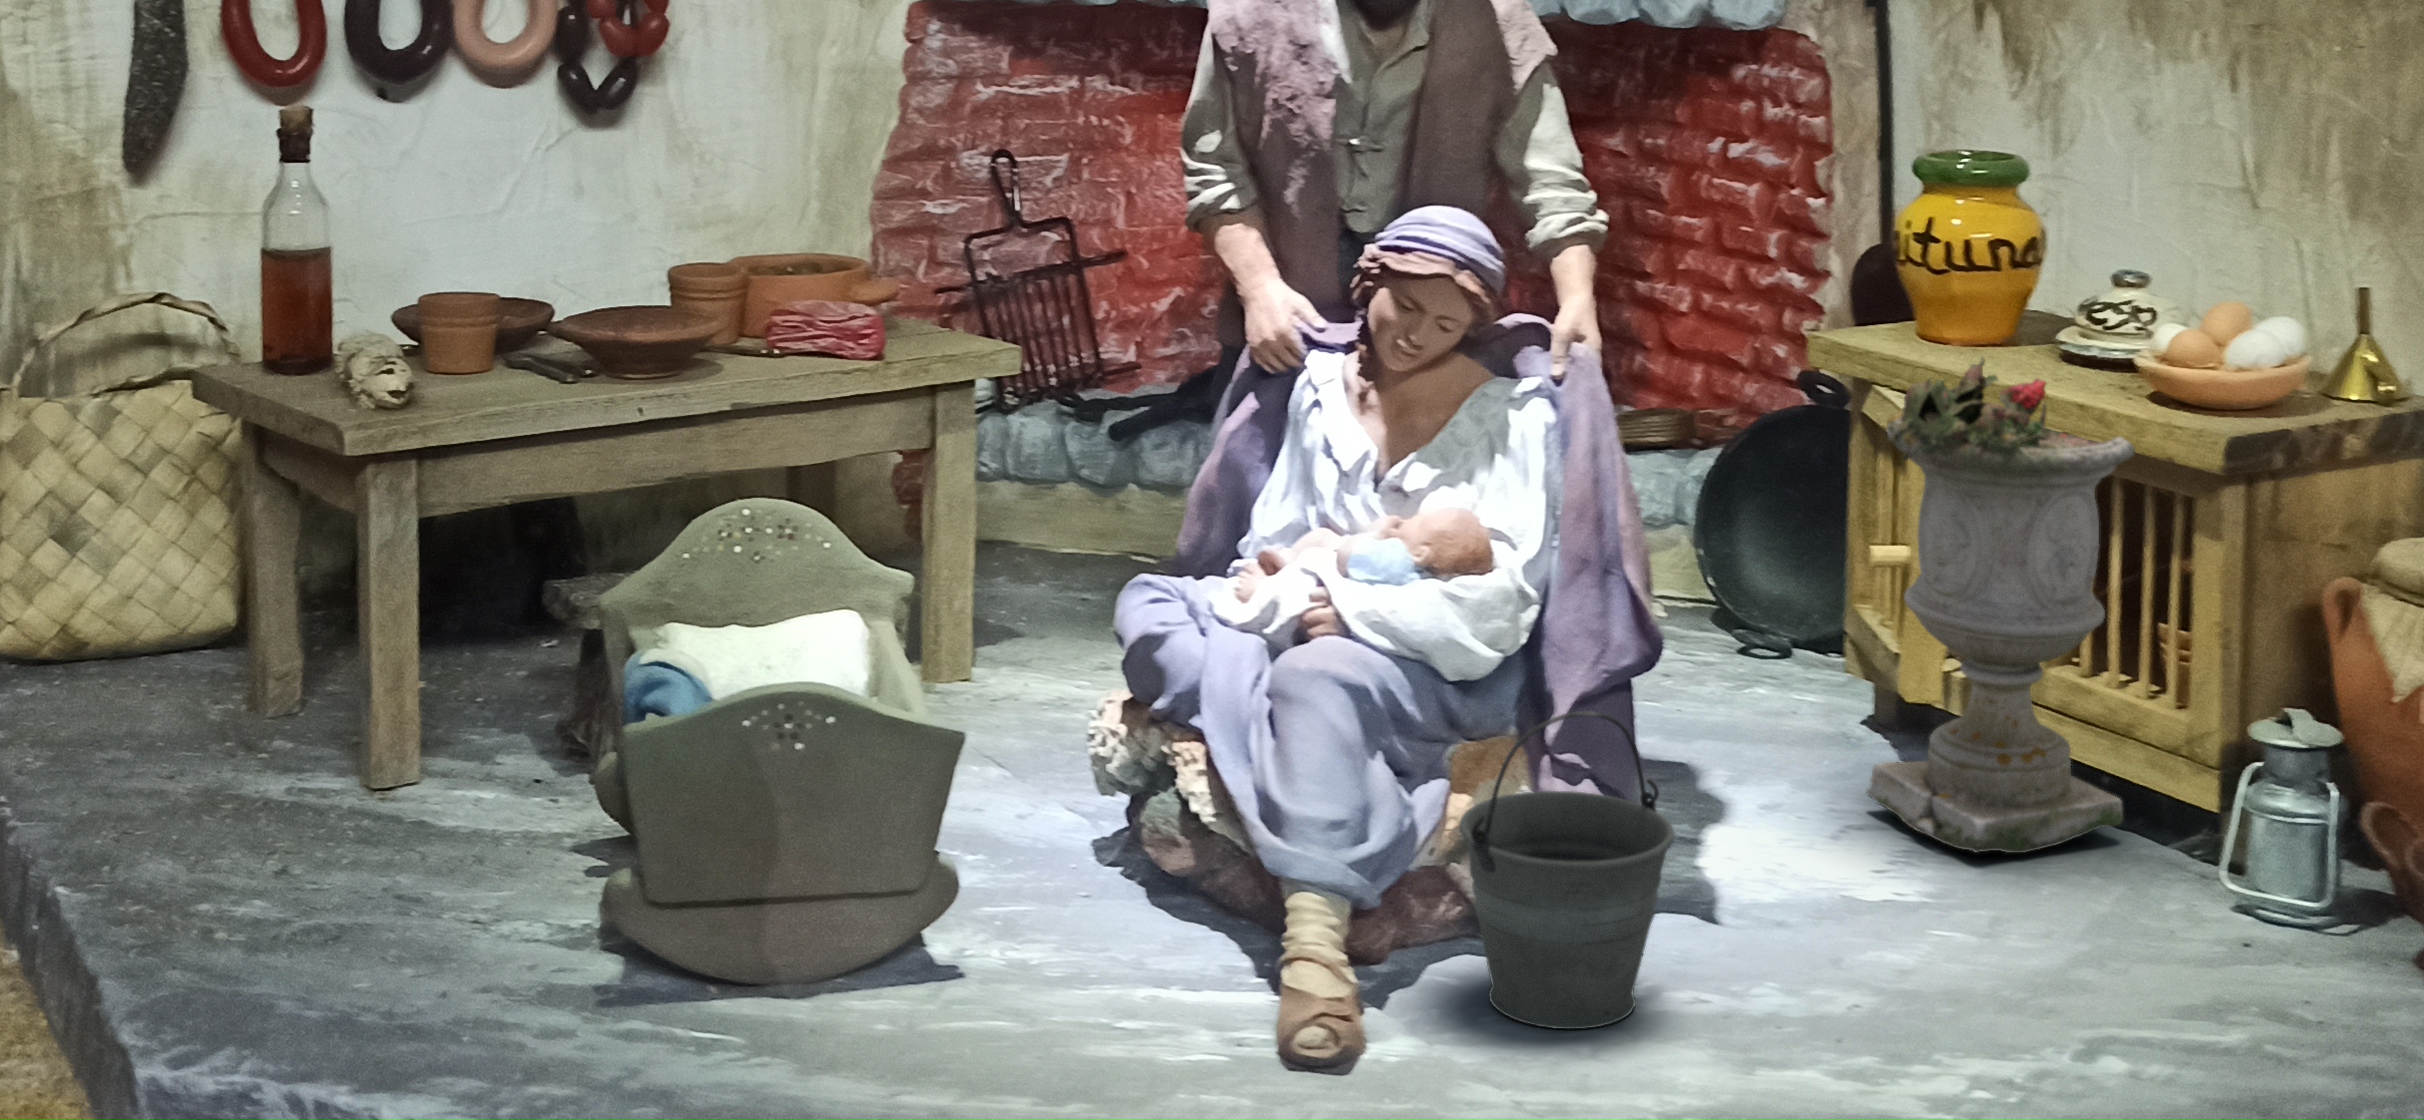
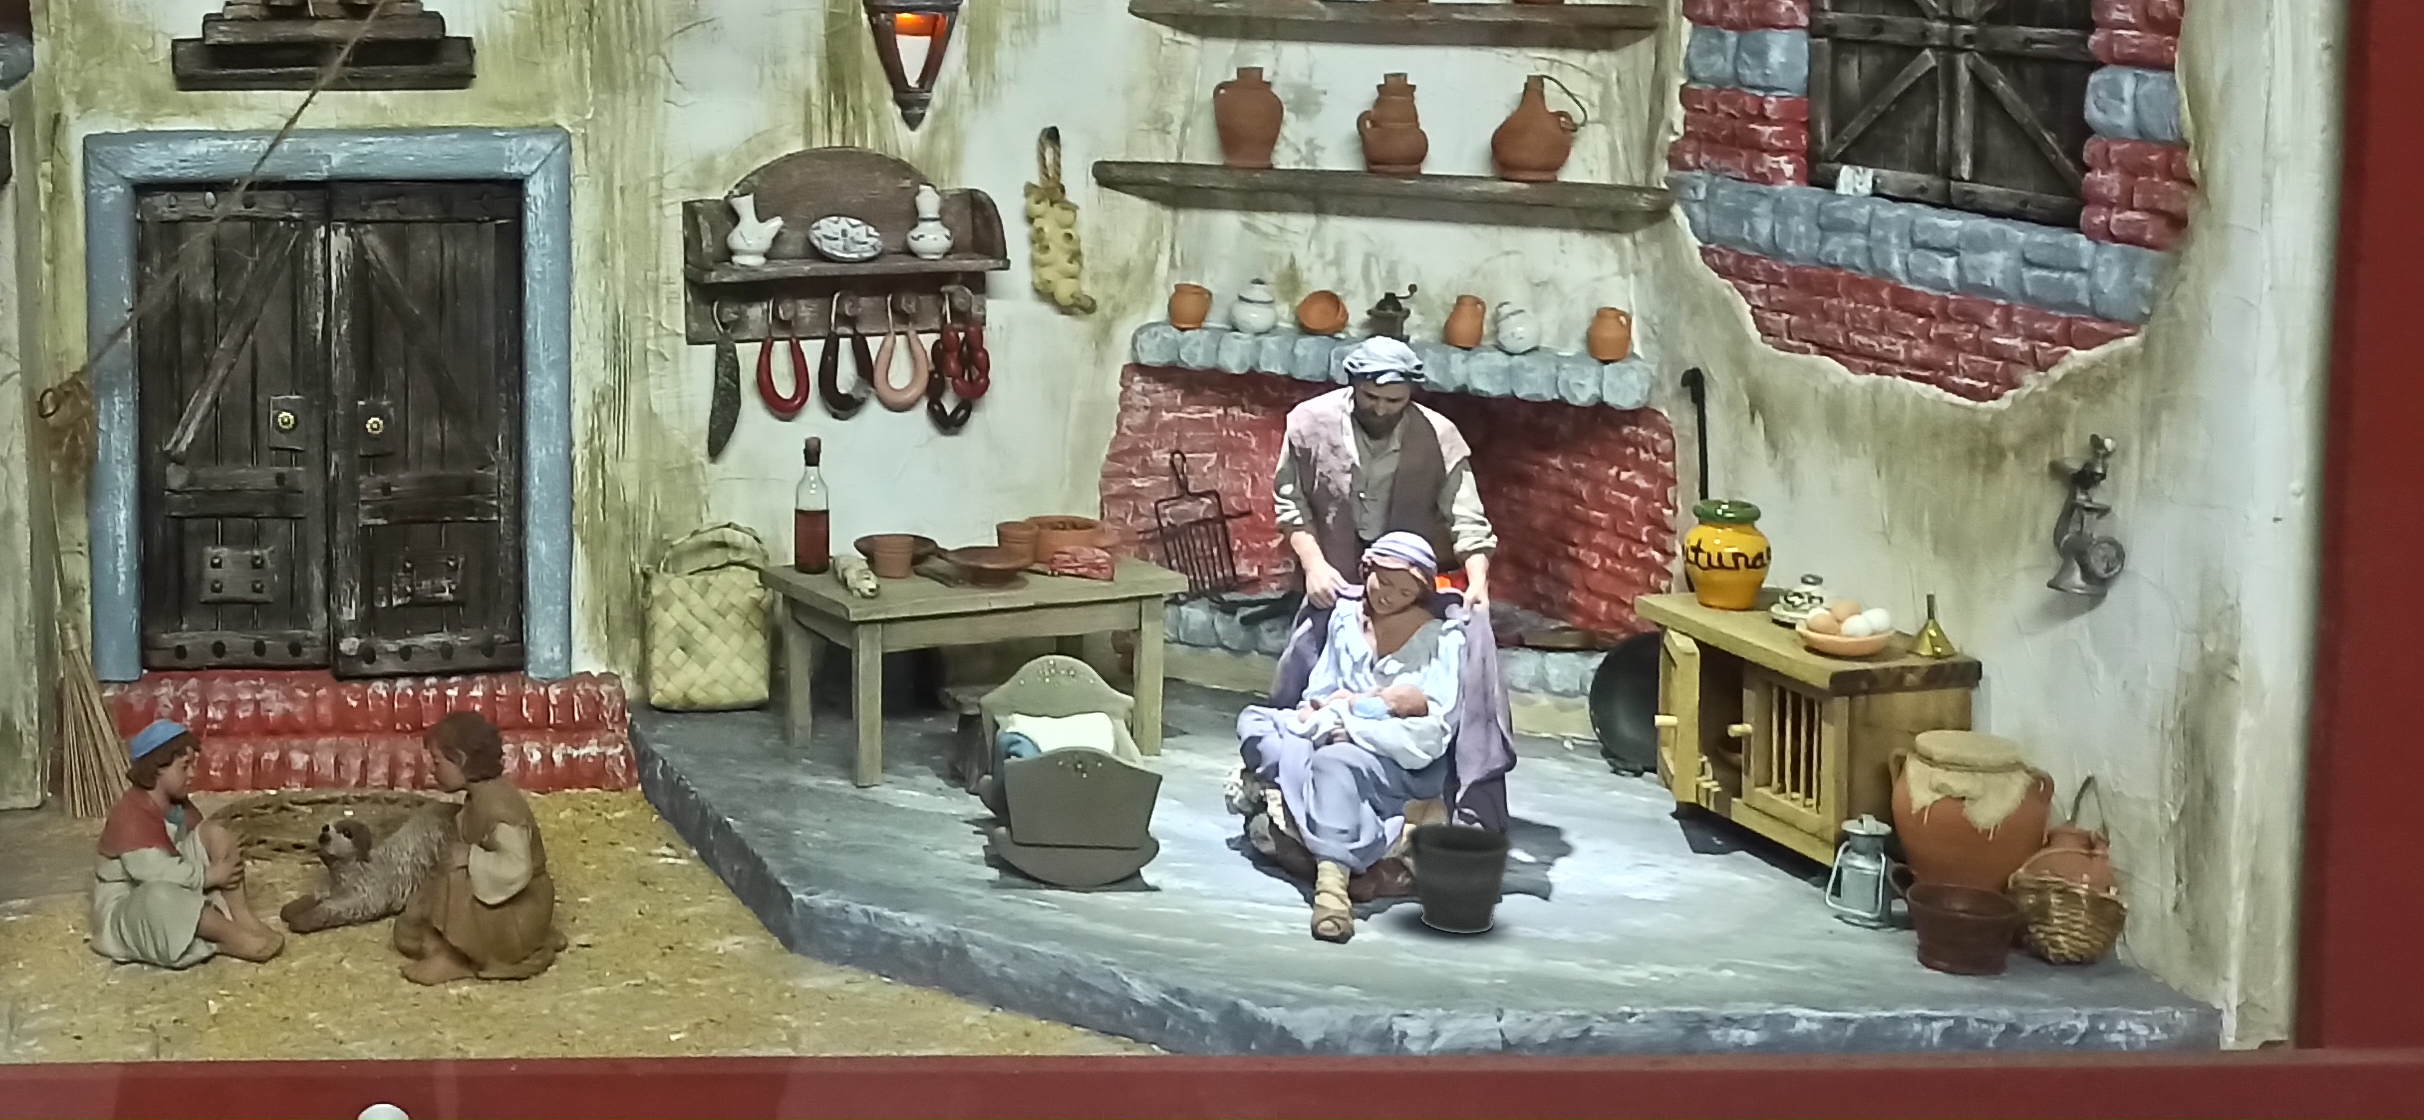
planter: present [1866,358,2135,853] -> none [1649,619,1795,882]

